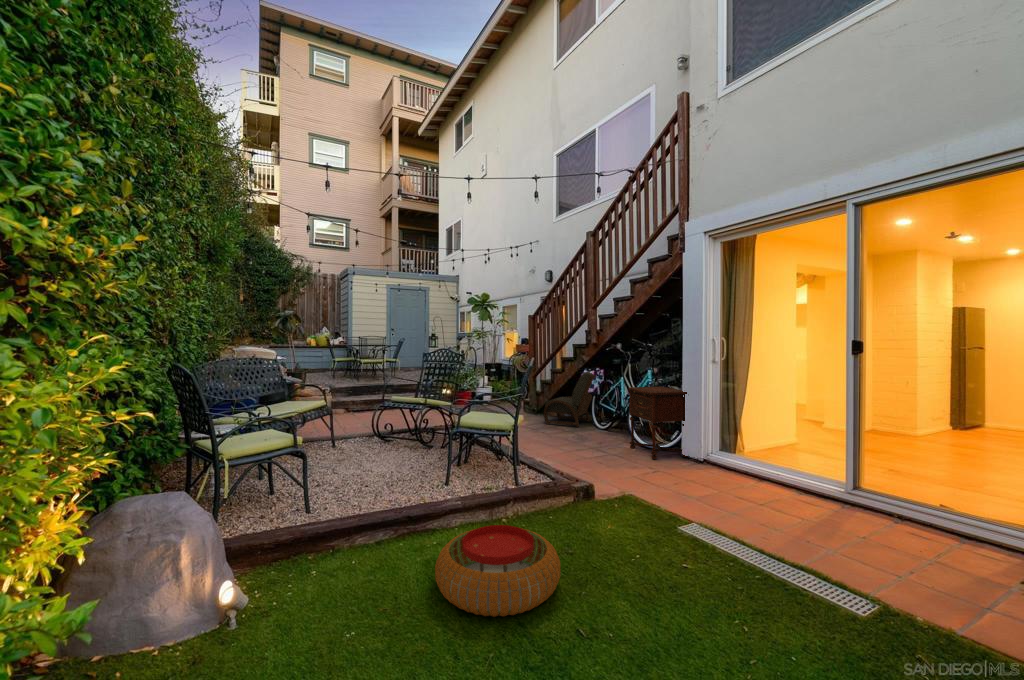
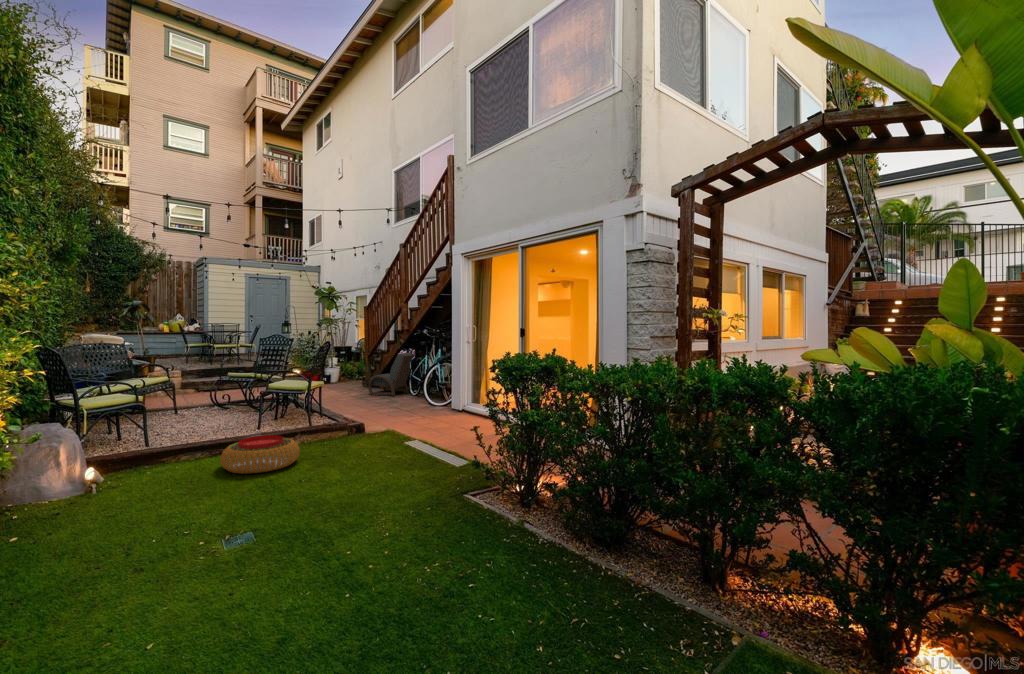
side table: present [629,386,688,459] -> none [417,362,454,412]

